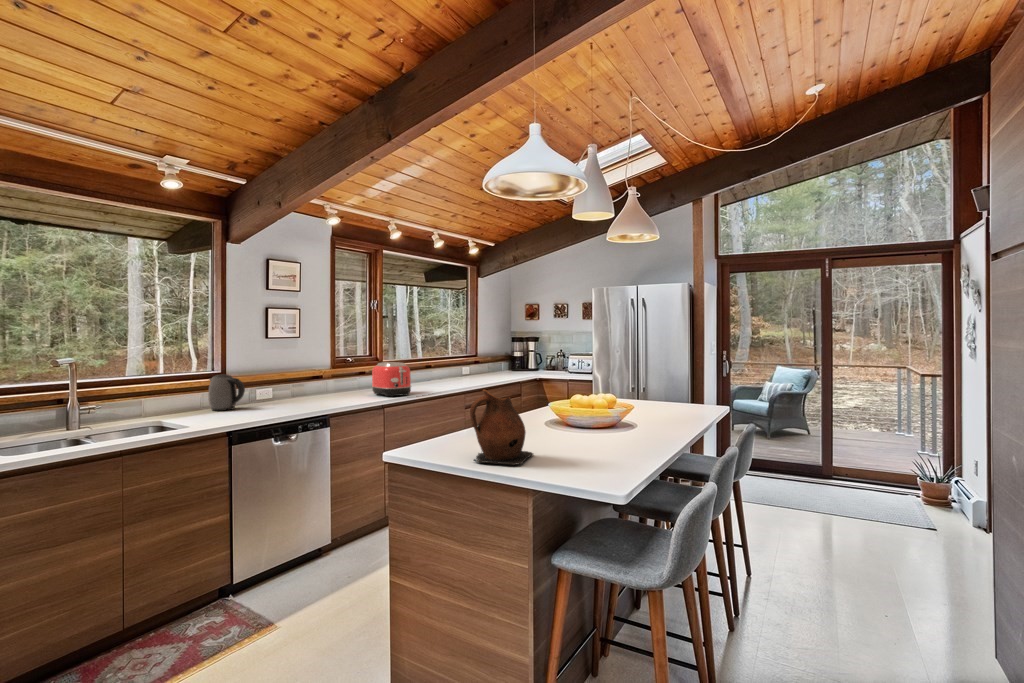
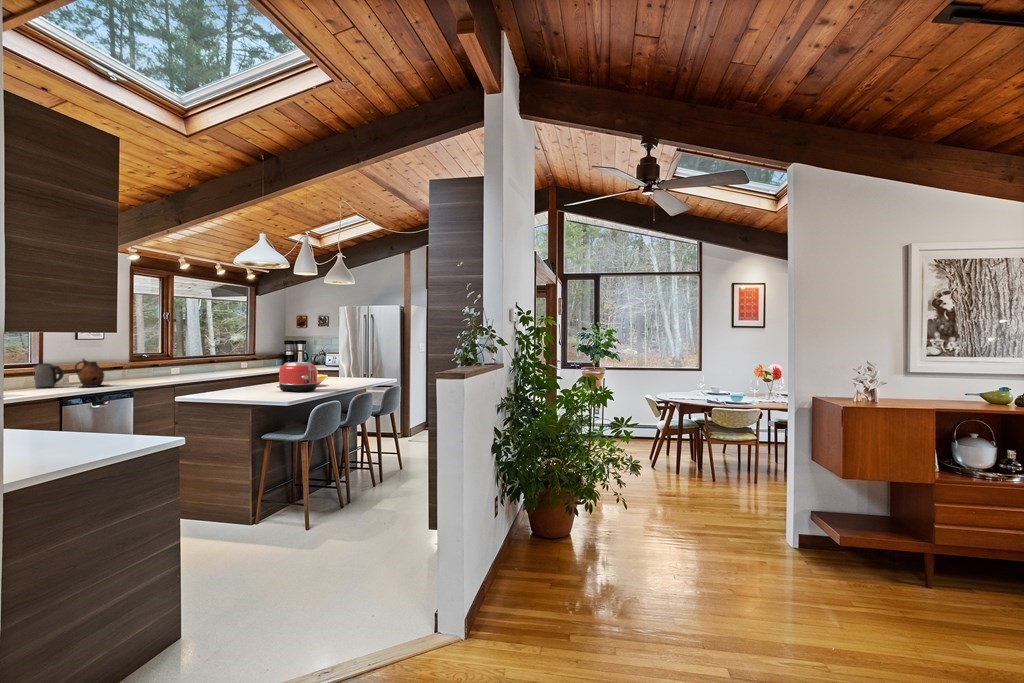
toaster: present [372,362,411,397] -> present [279,362,317,392]
ceramic pitcher: present [470,390,533,466] -> present [75,359,104,387]

